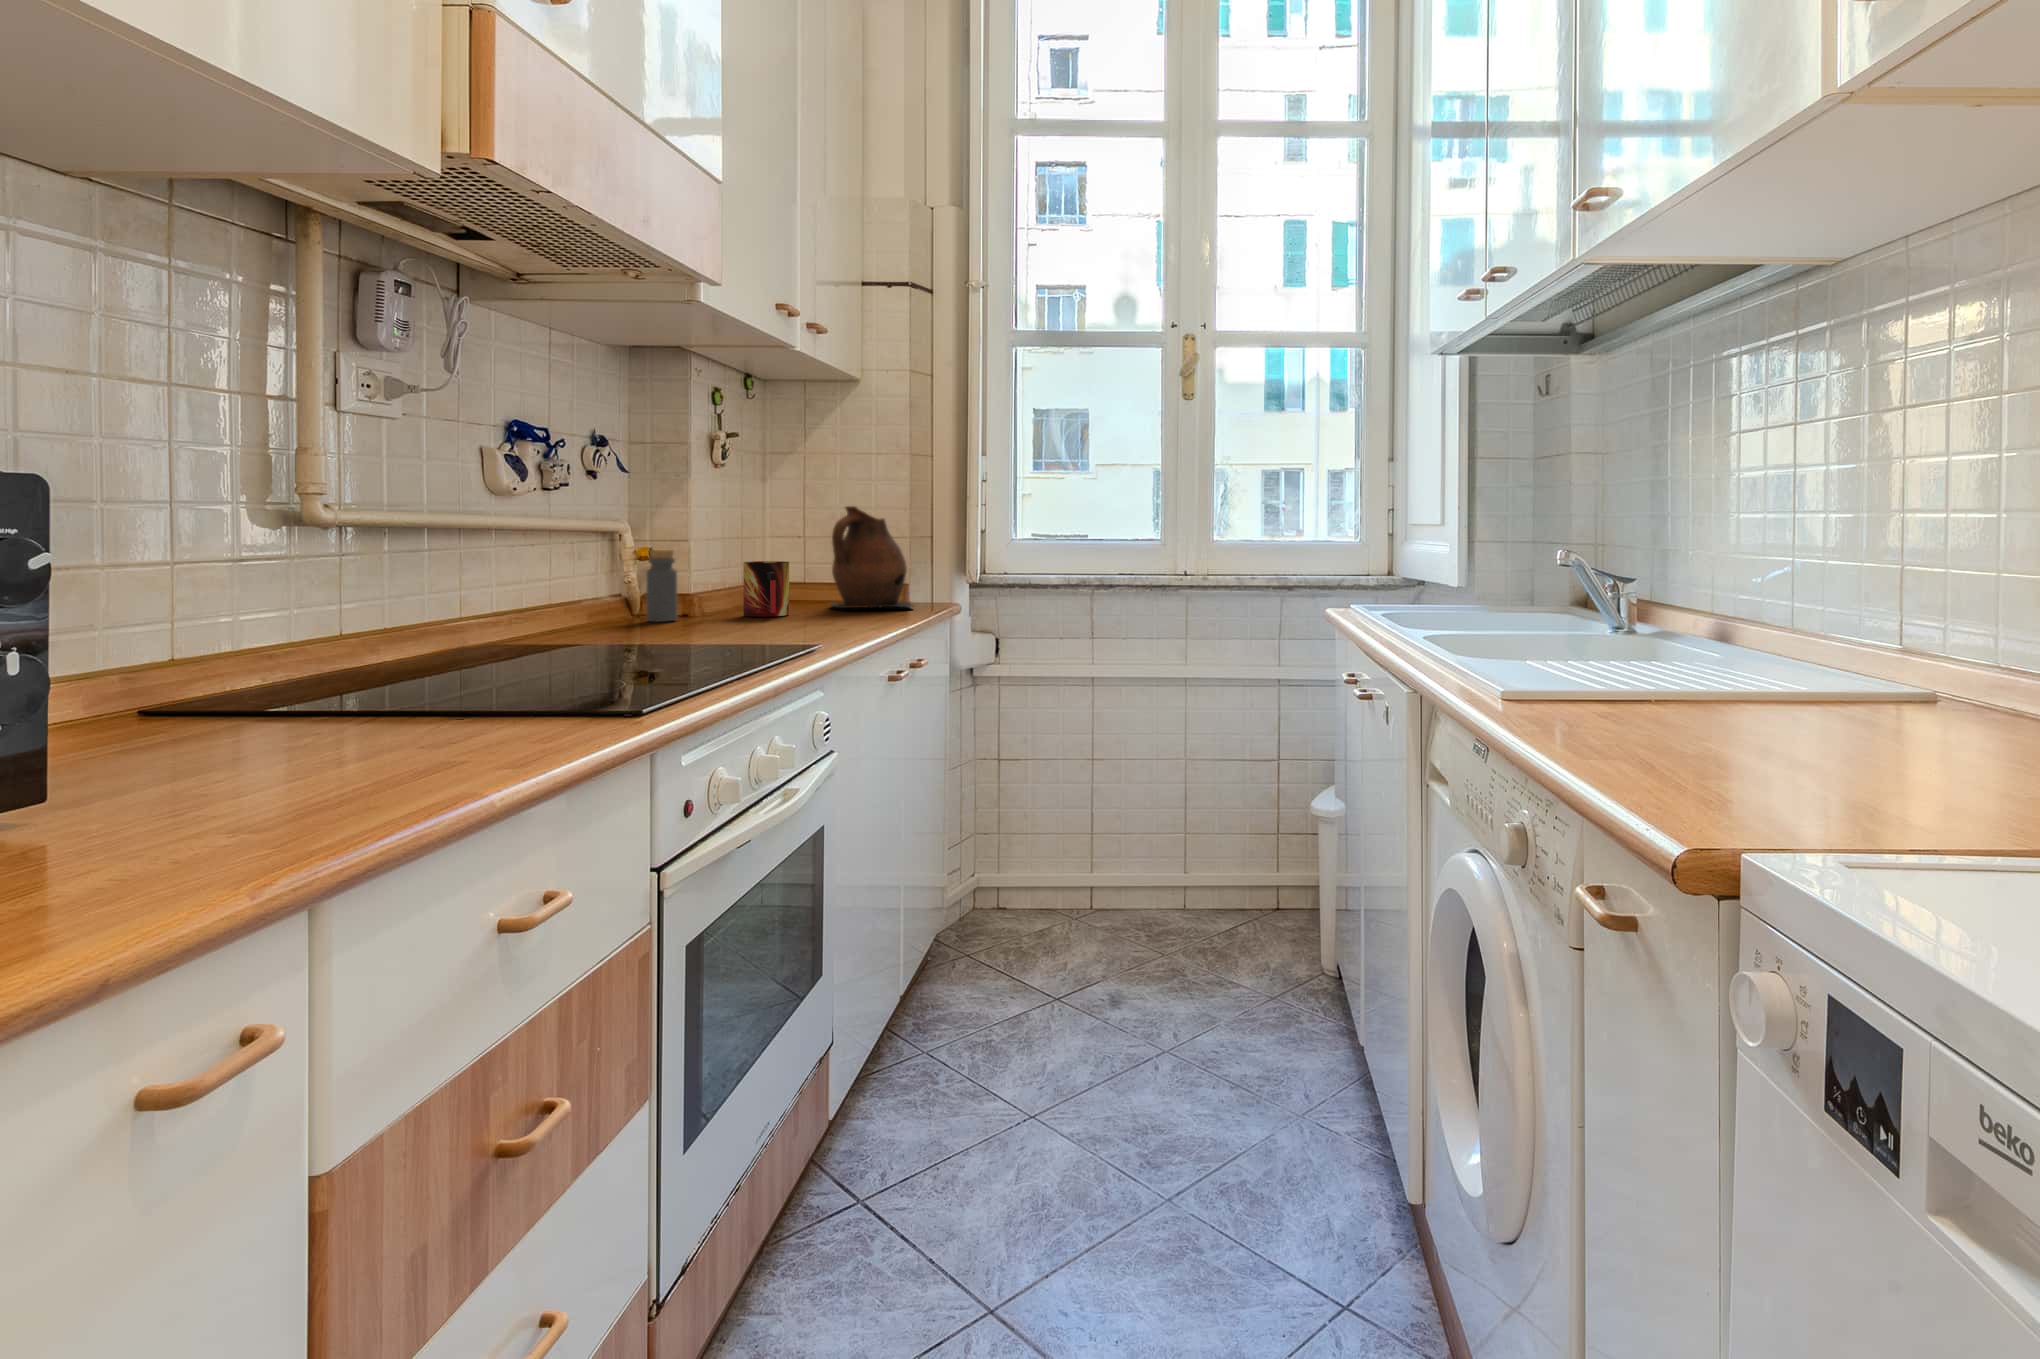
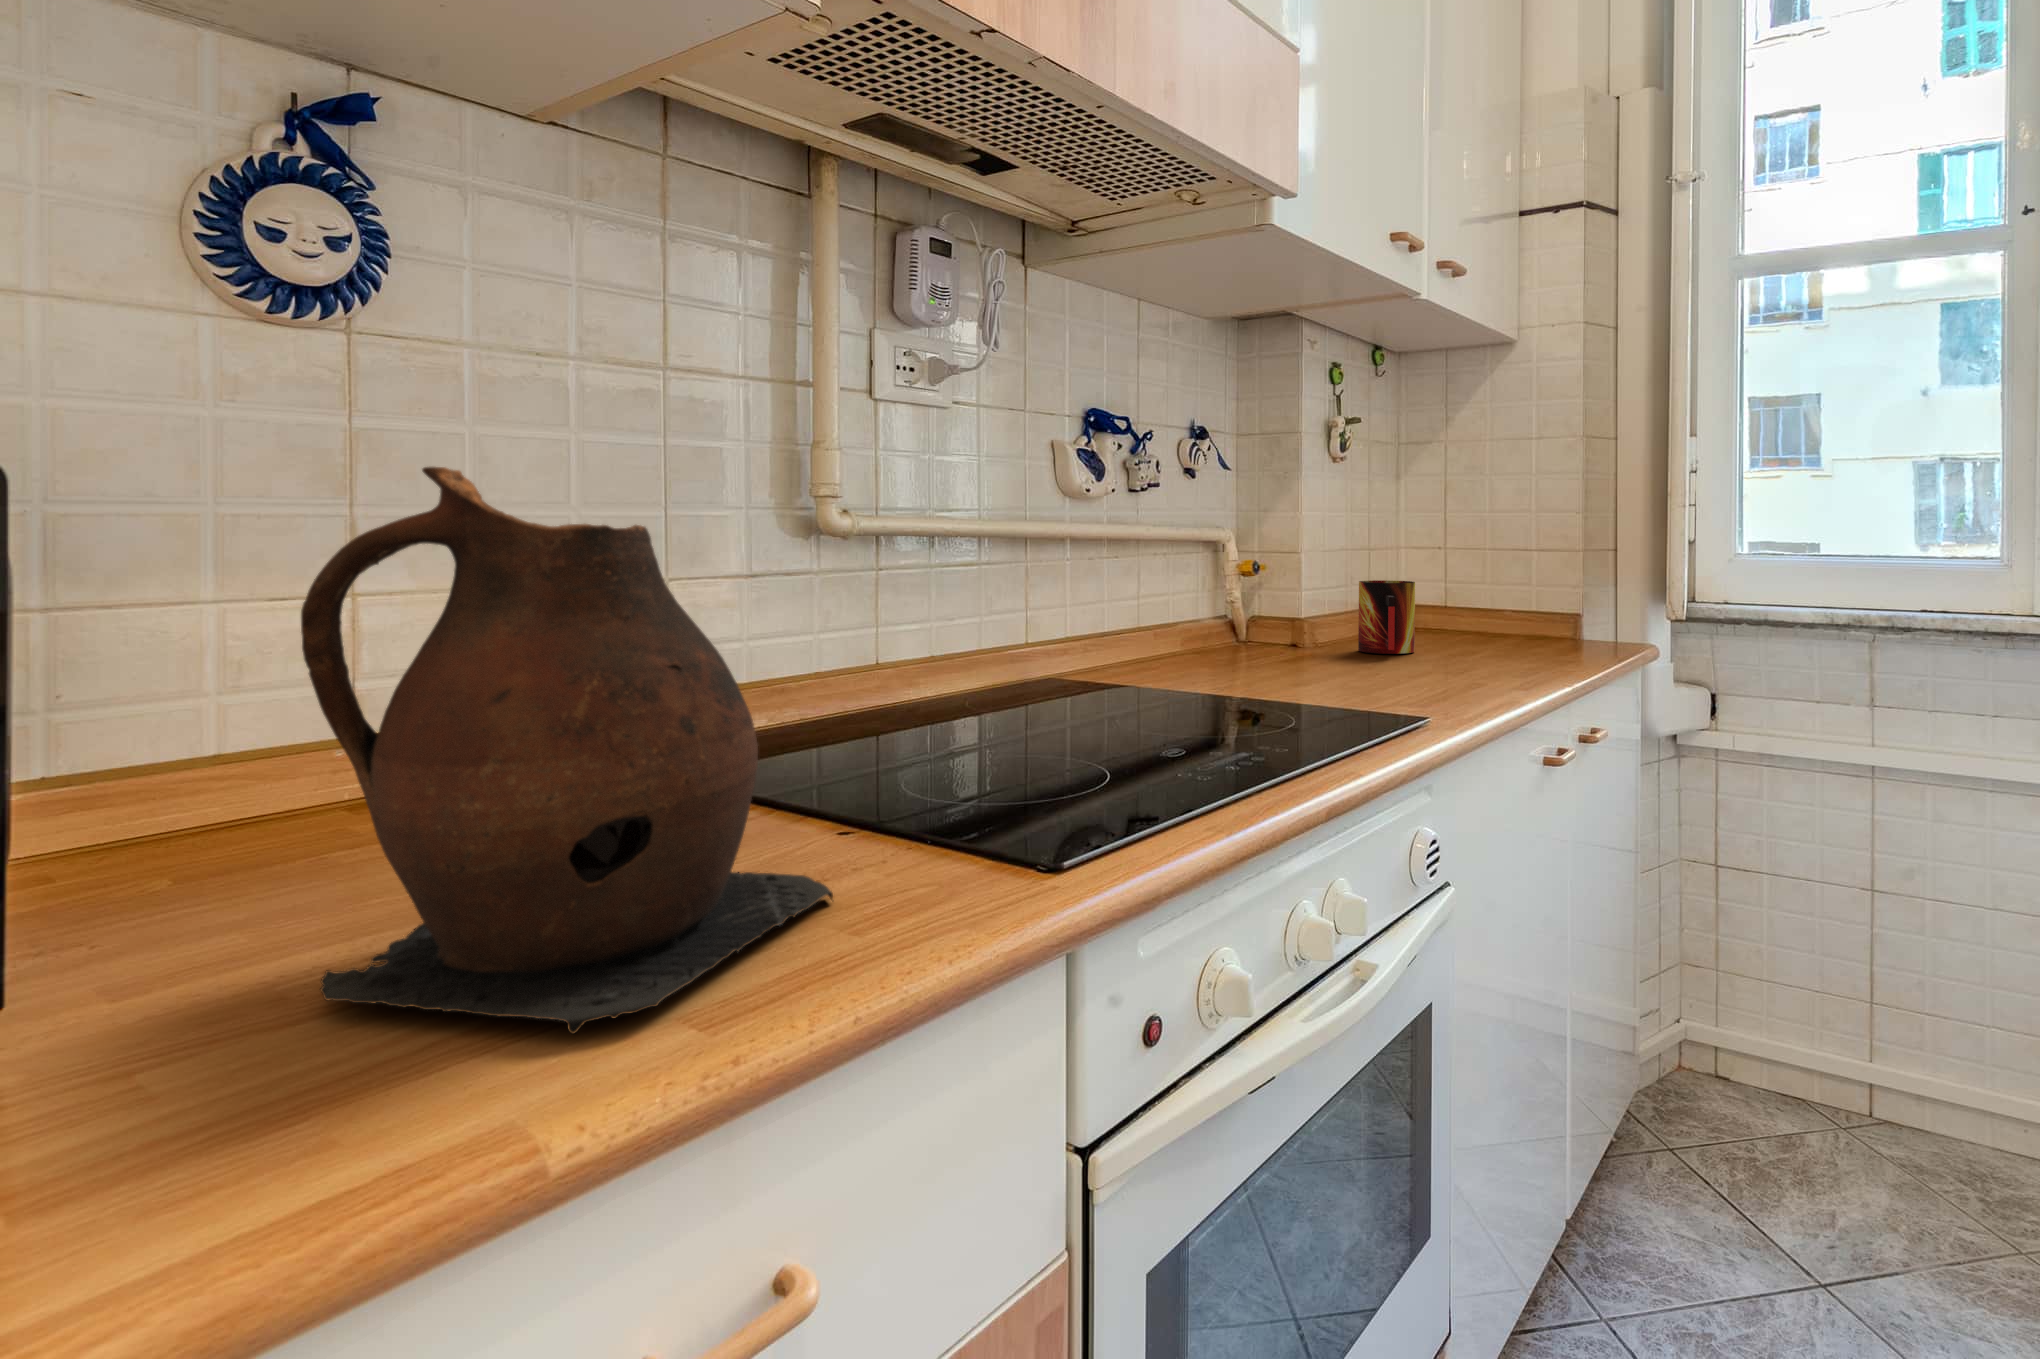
ceramic pitcher: present [829,506,913,608] -> present [301,467,833,1033]
bottle: present [646,550,677,622] -> none [1244,565,1279,655]

